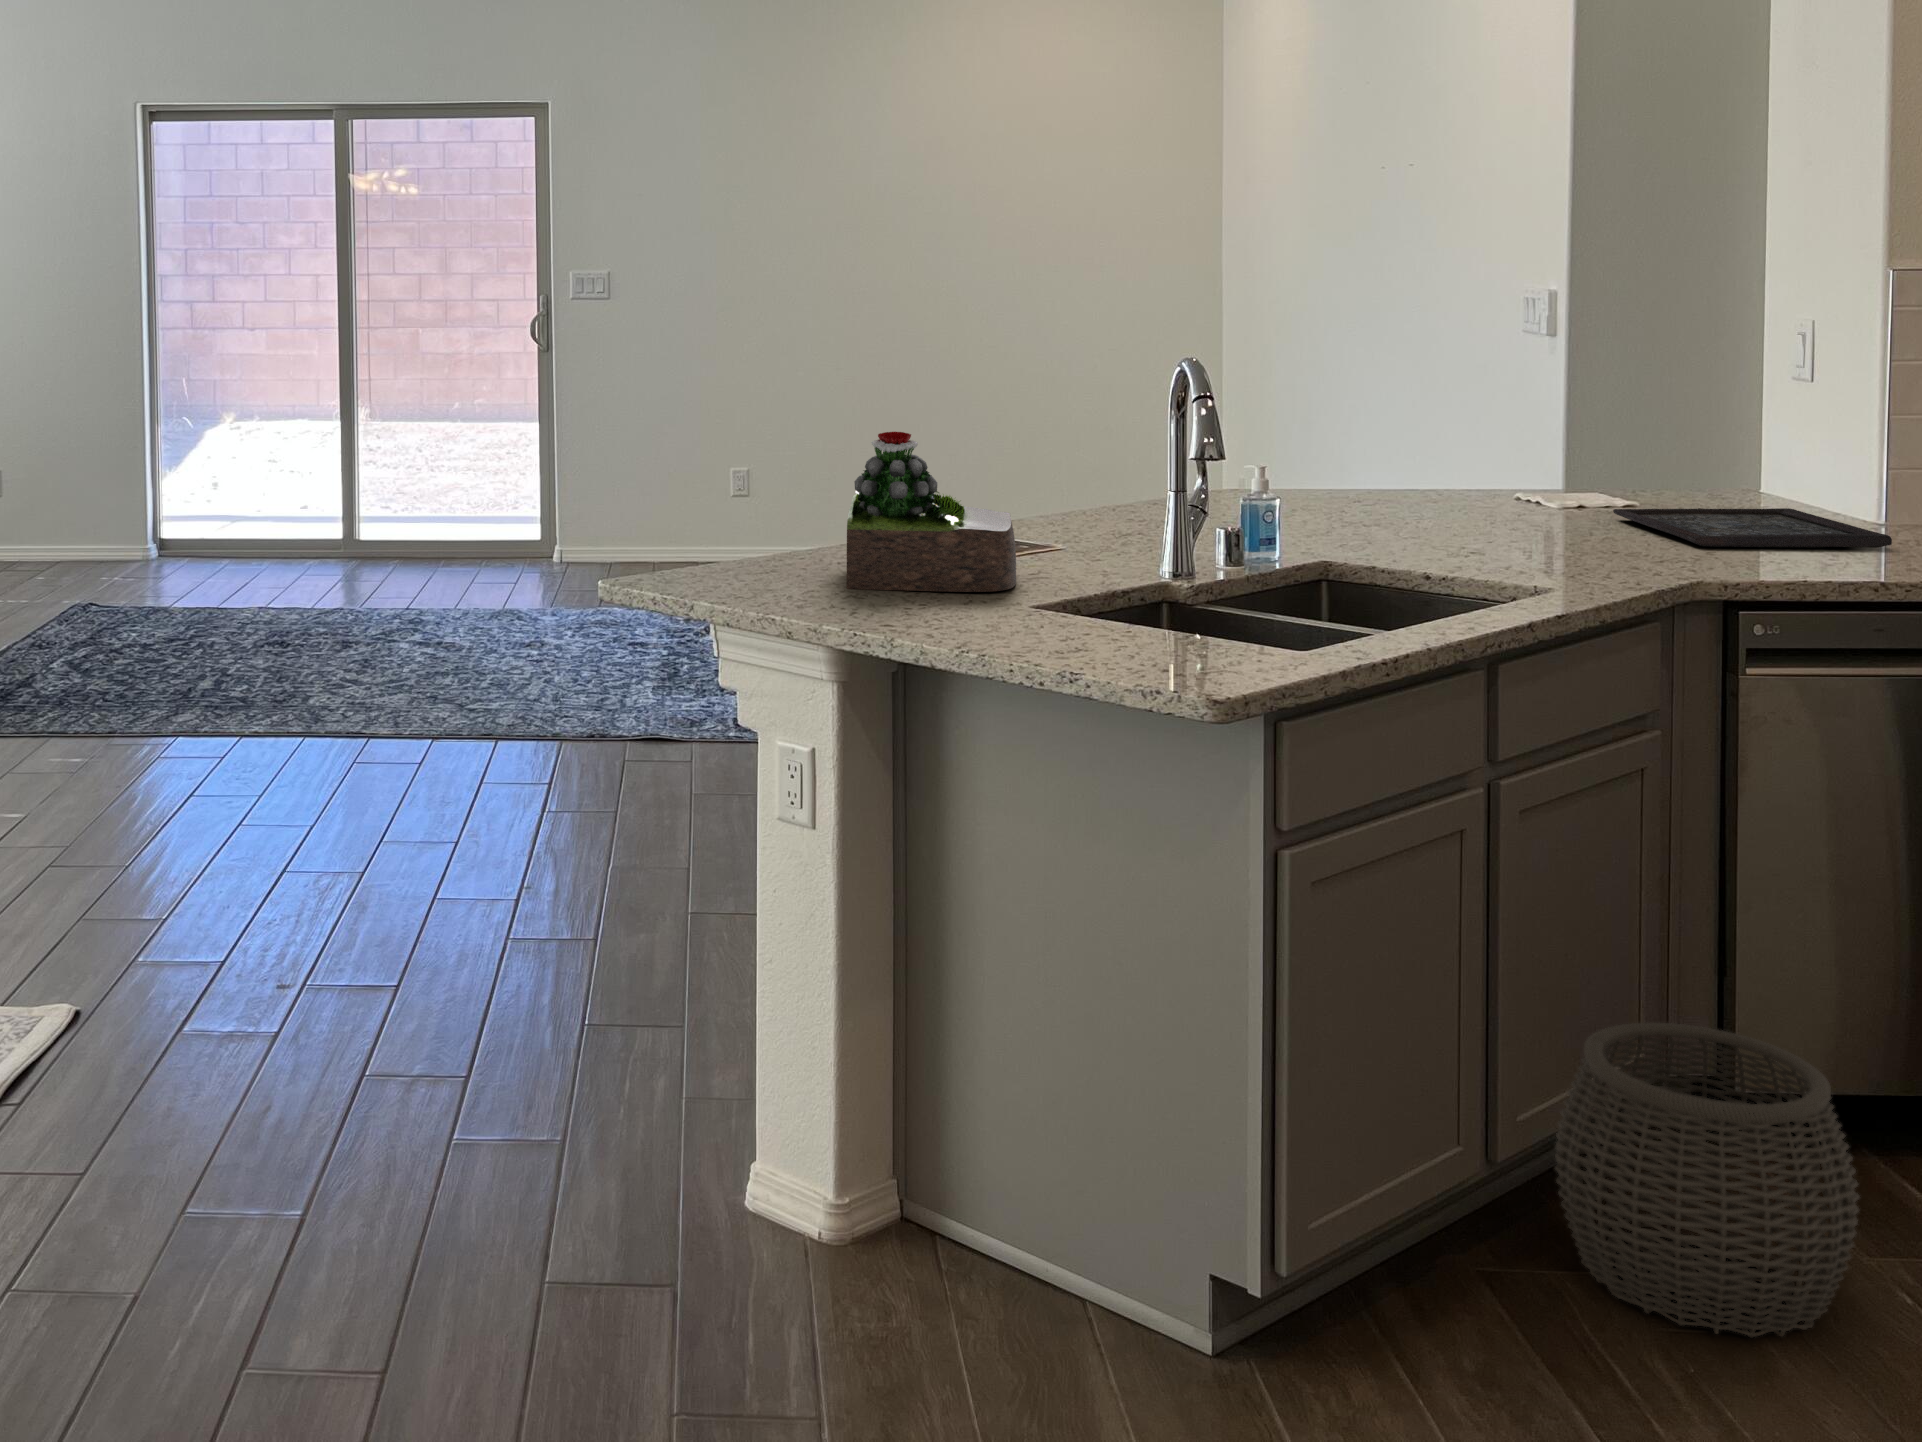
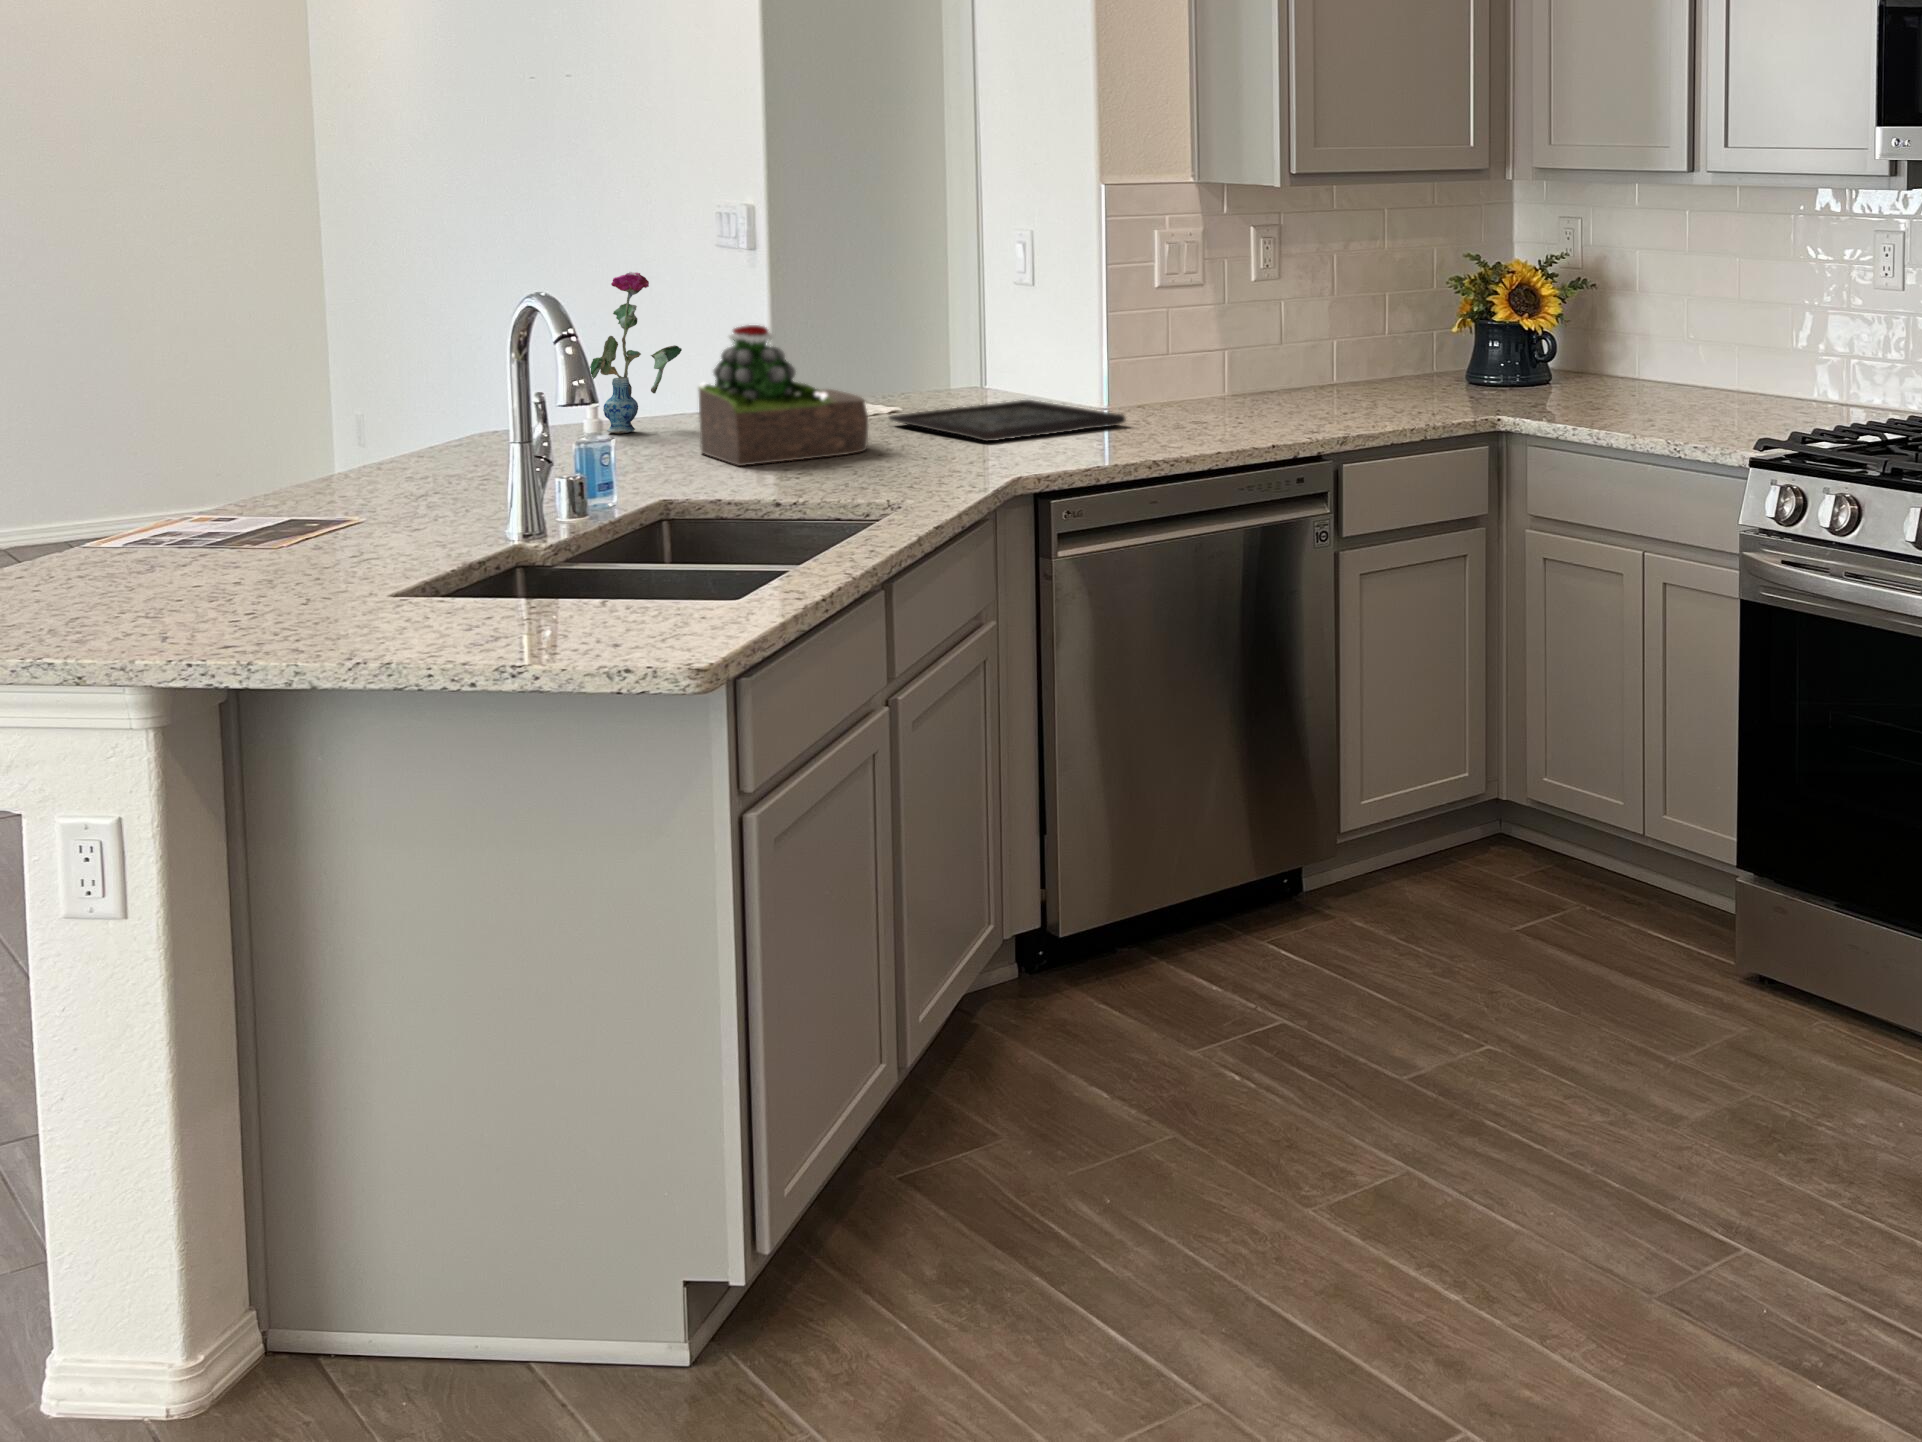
vase: none [1320,347,1411,498] -> present [590,272,682,433]
succulent plant: present [847,432,1016,592] -> present [699,325,868,466]
woven basket: present [1555,1023,1859,1338] -> none [961,873,1206,1146]

